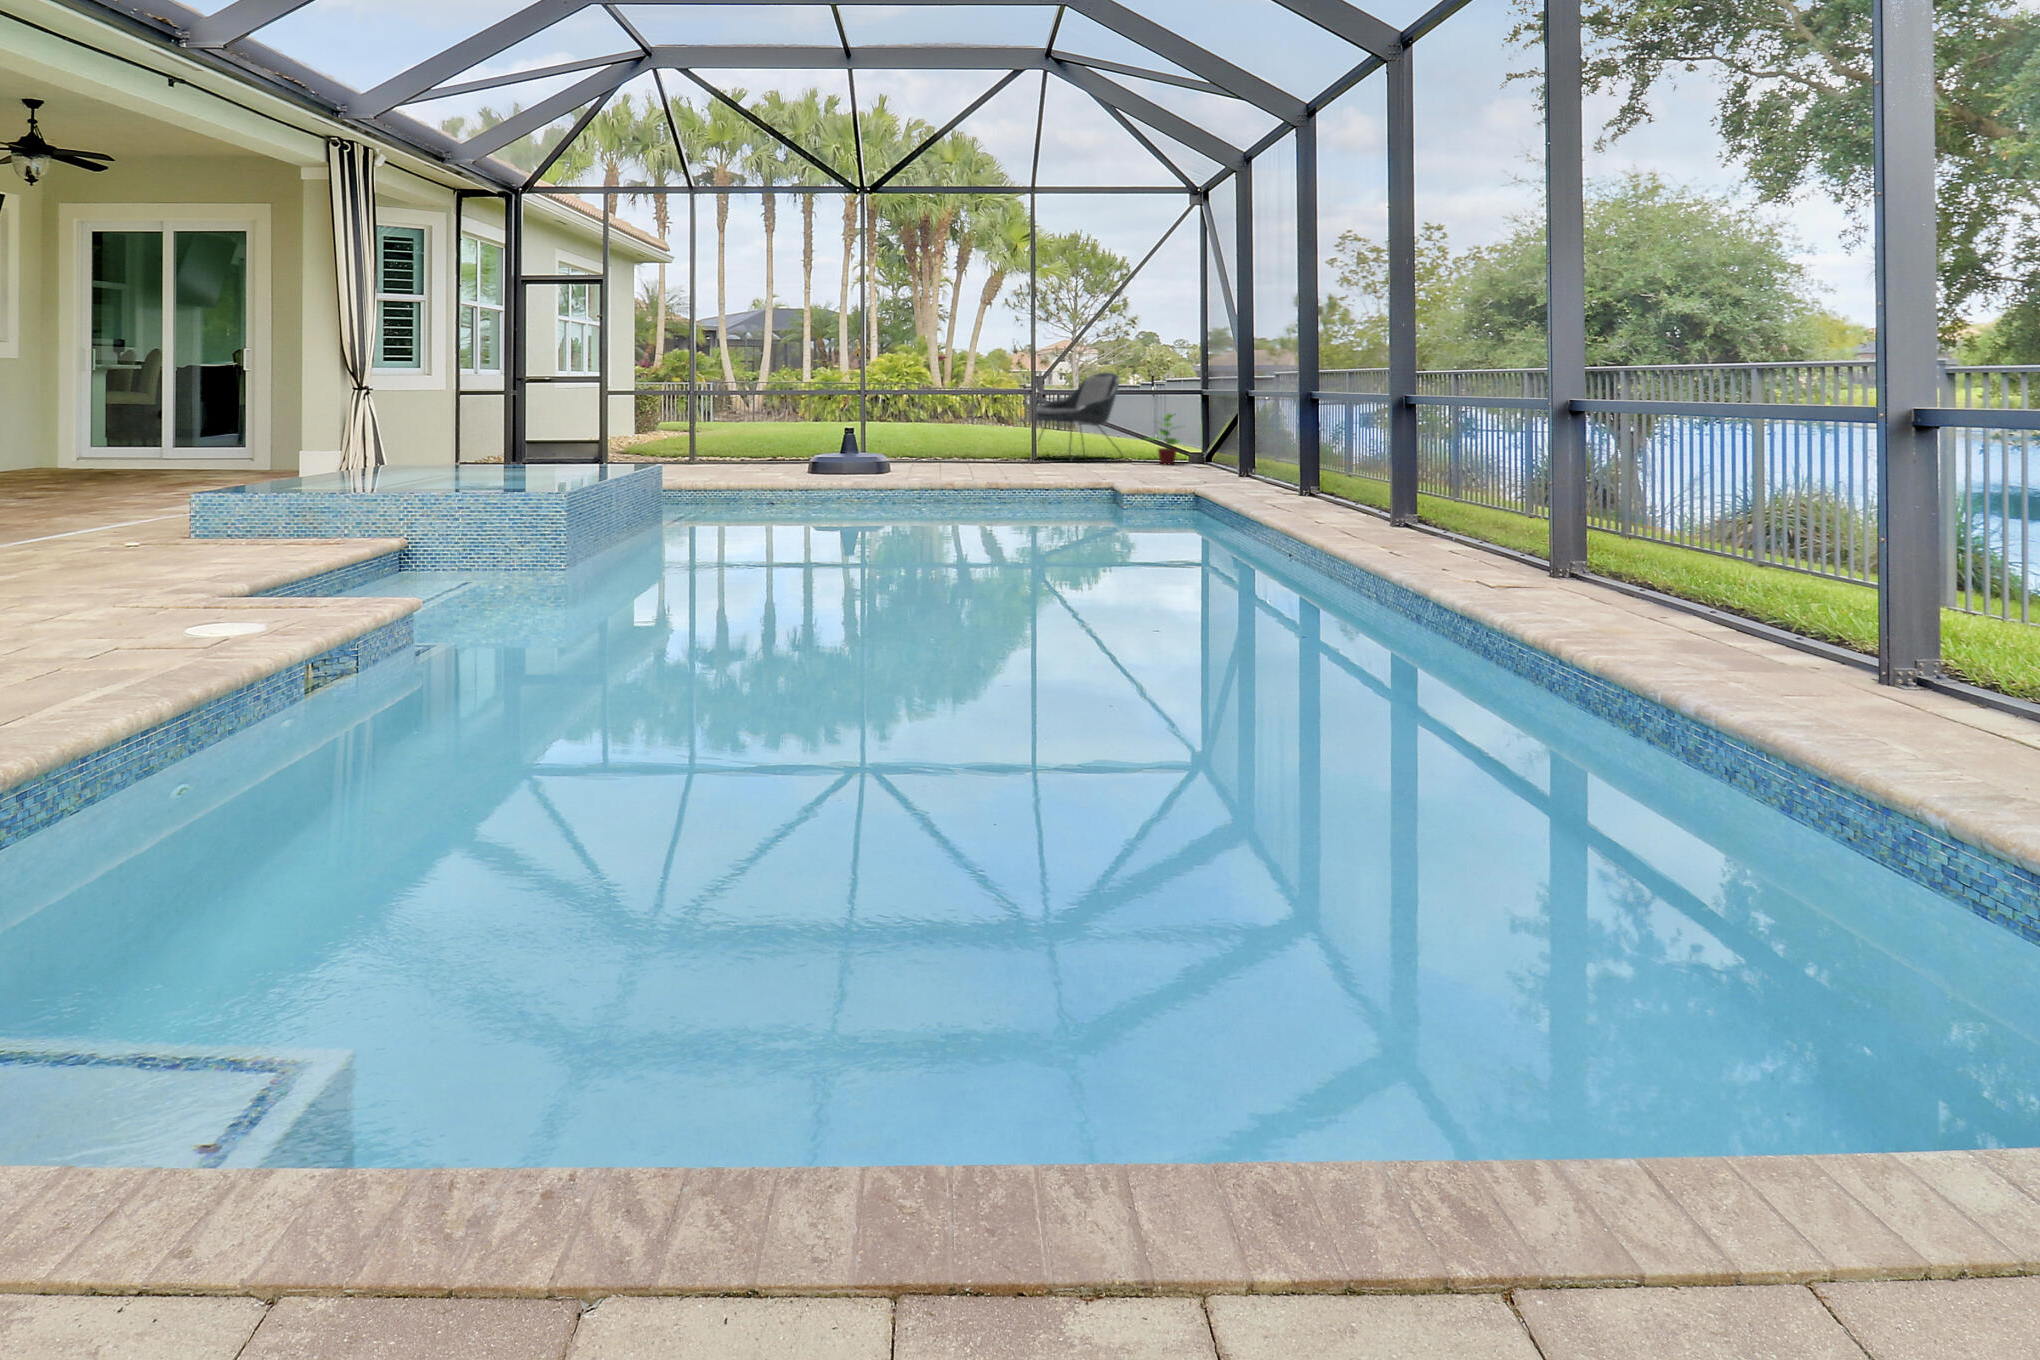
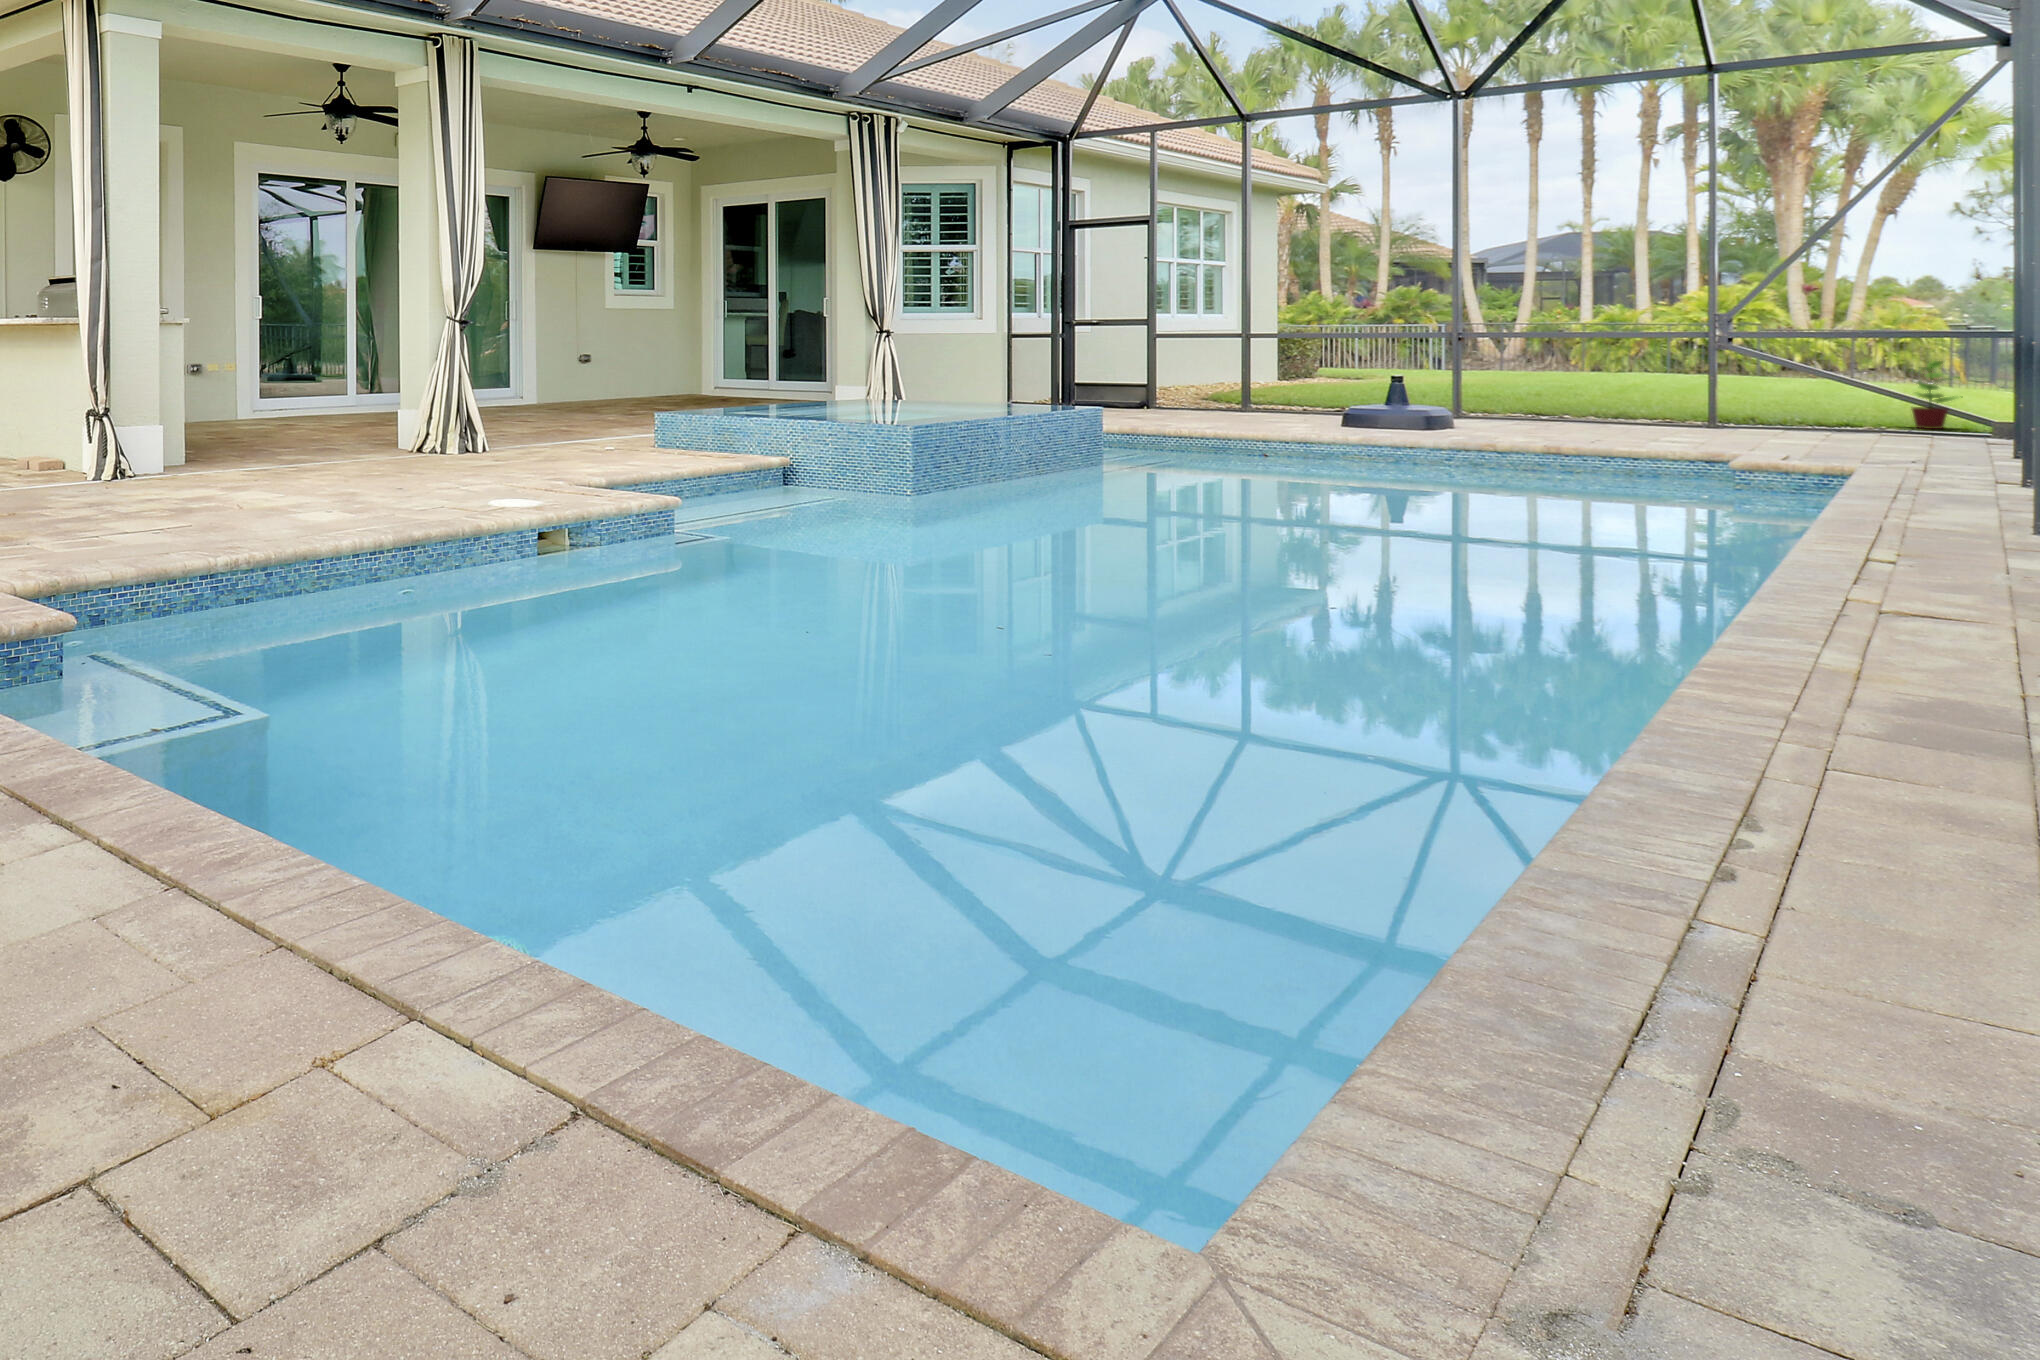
lounge chair: present [1036,372,1122,461] -> none [1711,306,1863,421]

